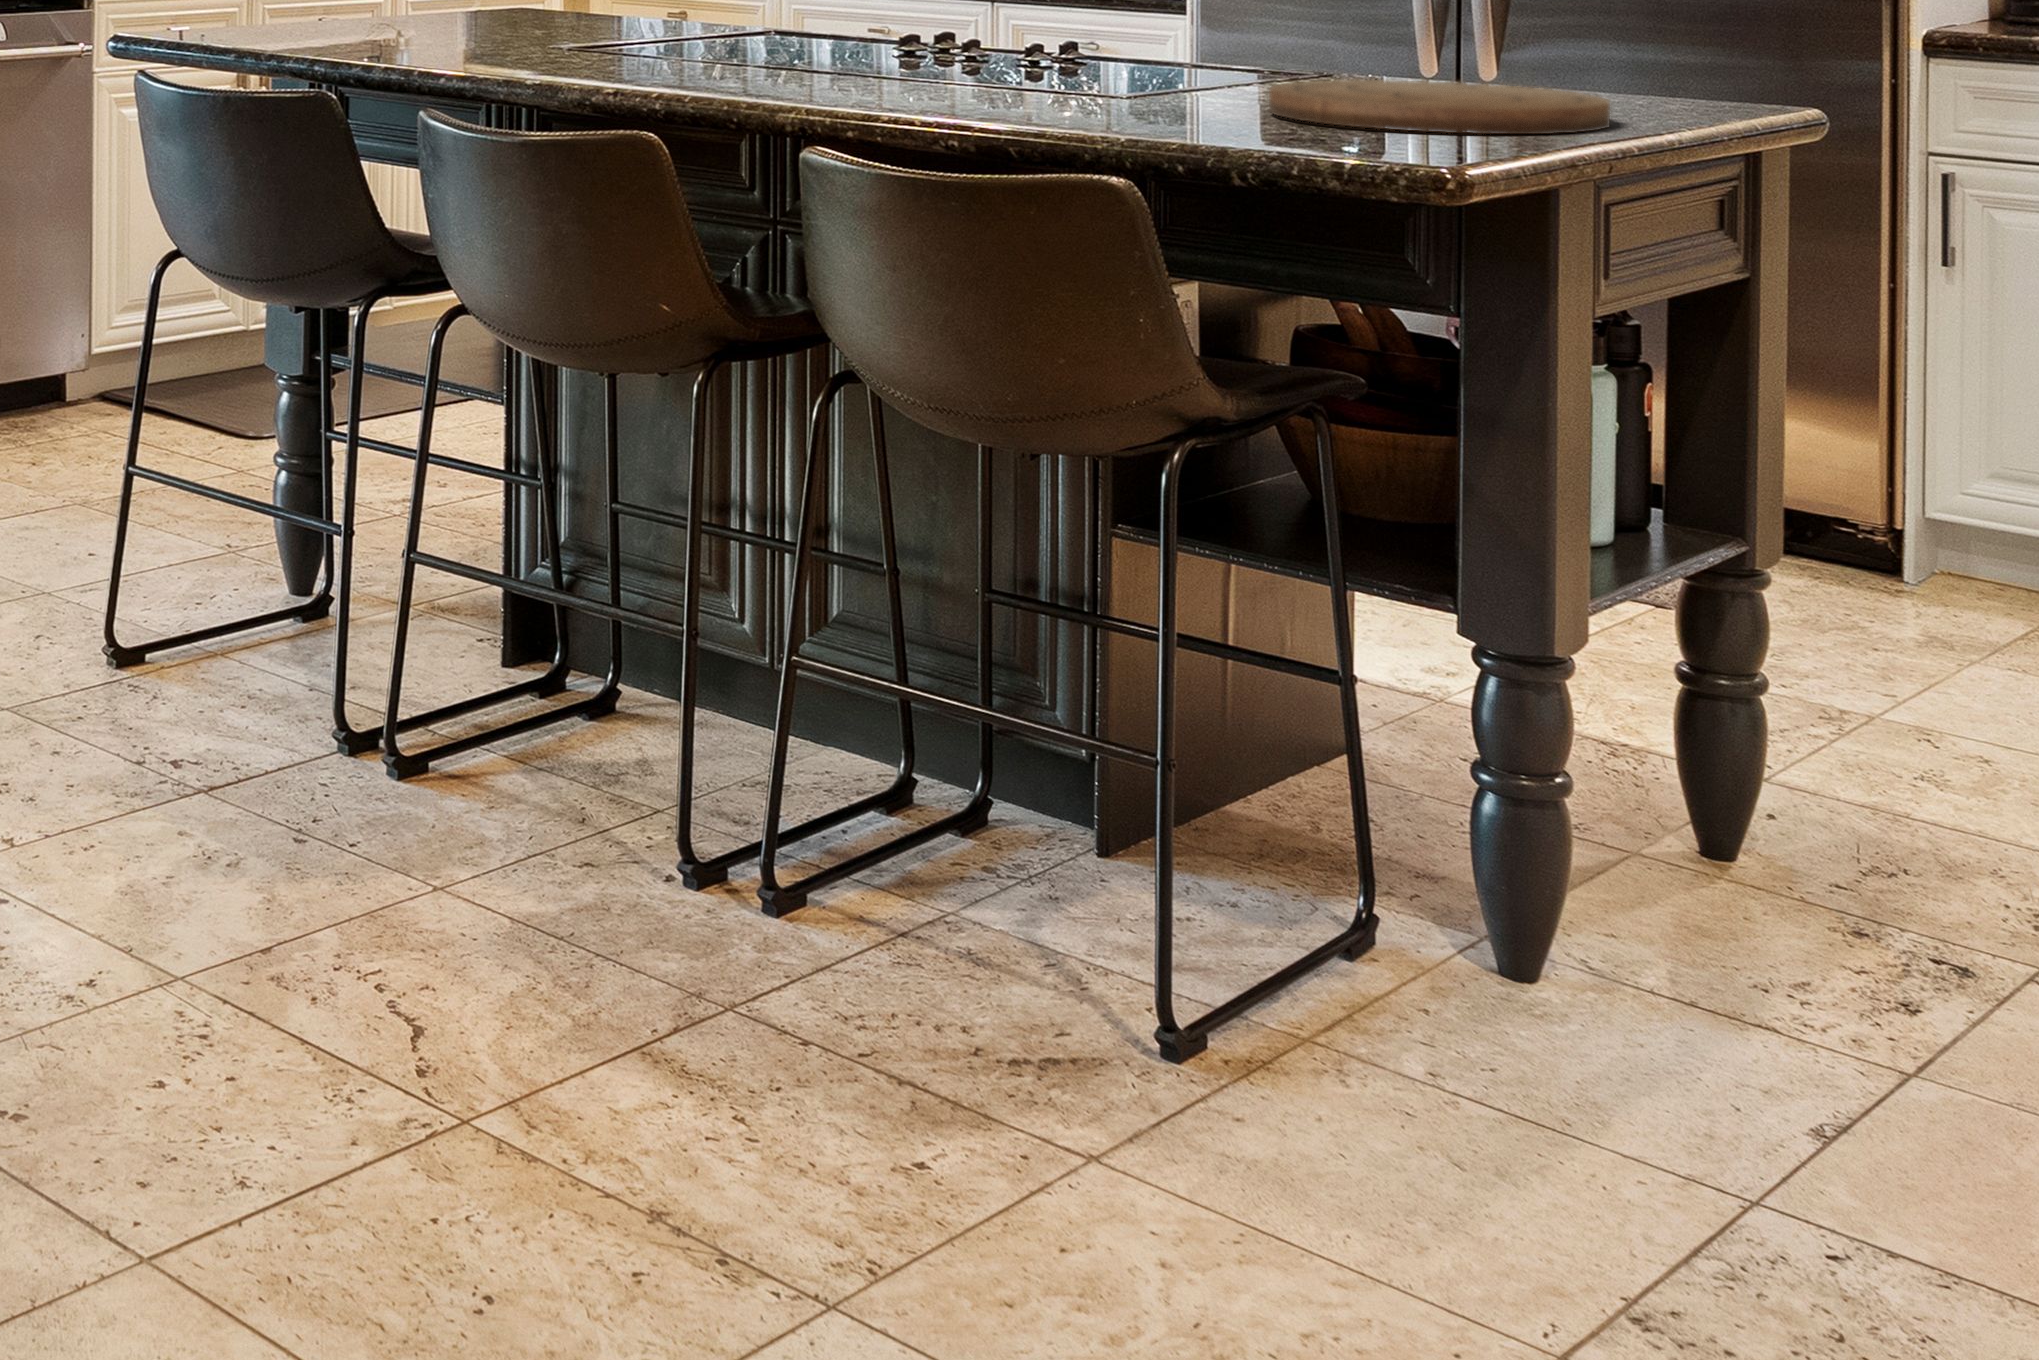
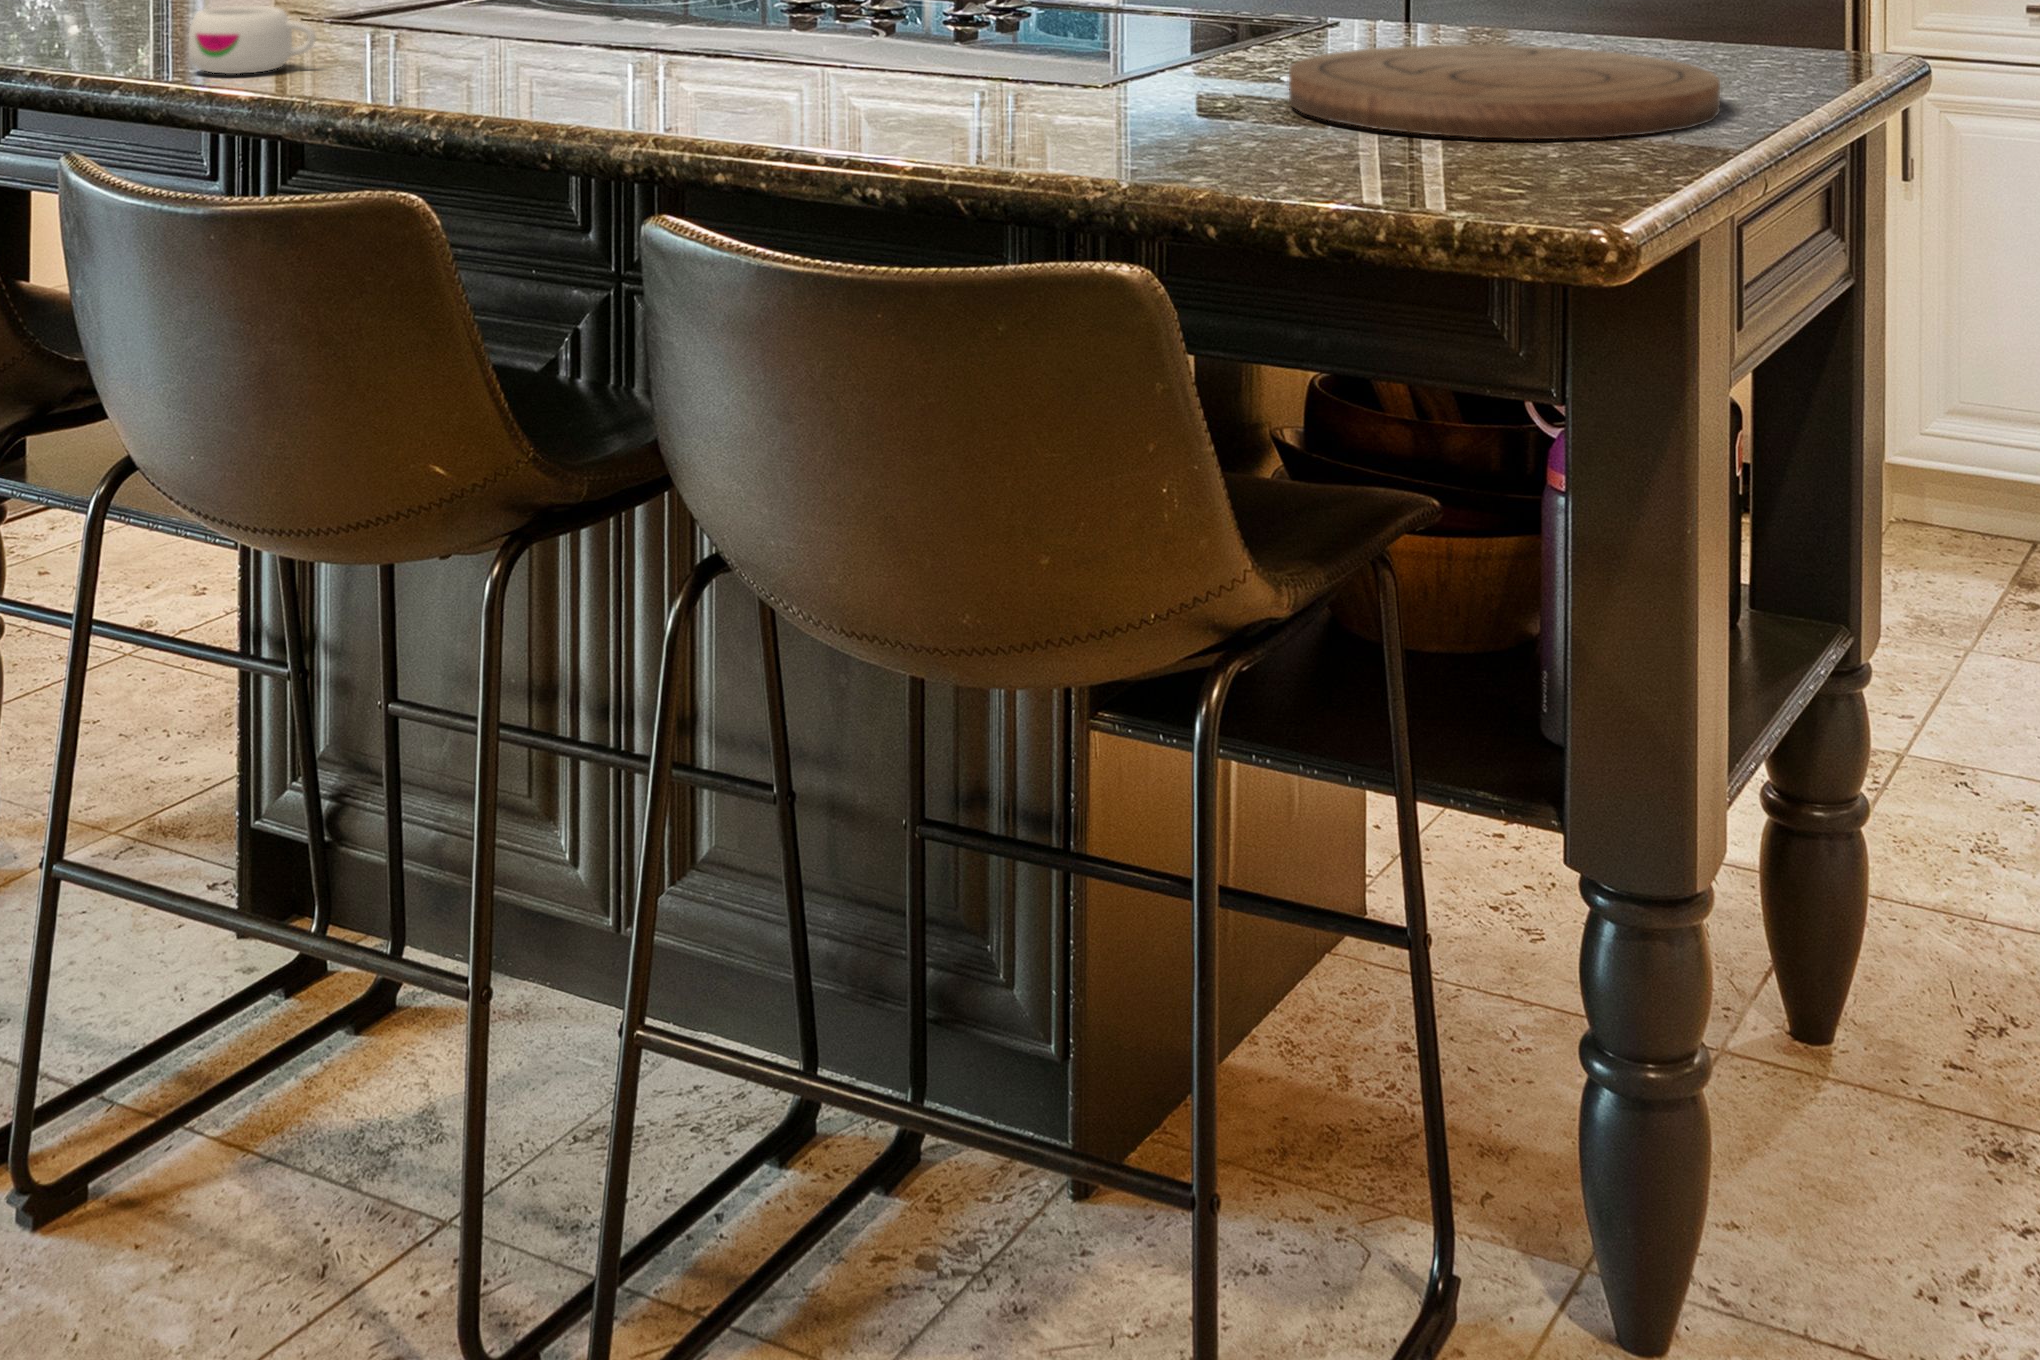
mug: none [479,32,564,75] -> present [189,6,316,74]

